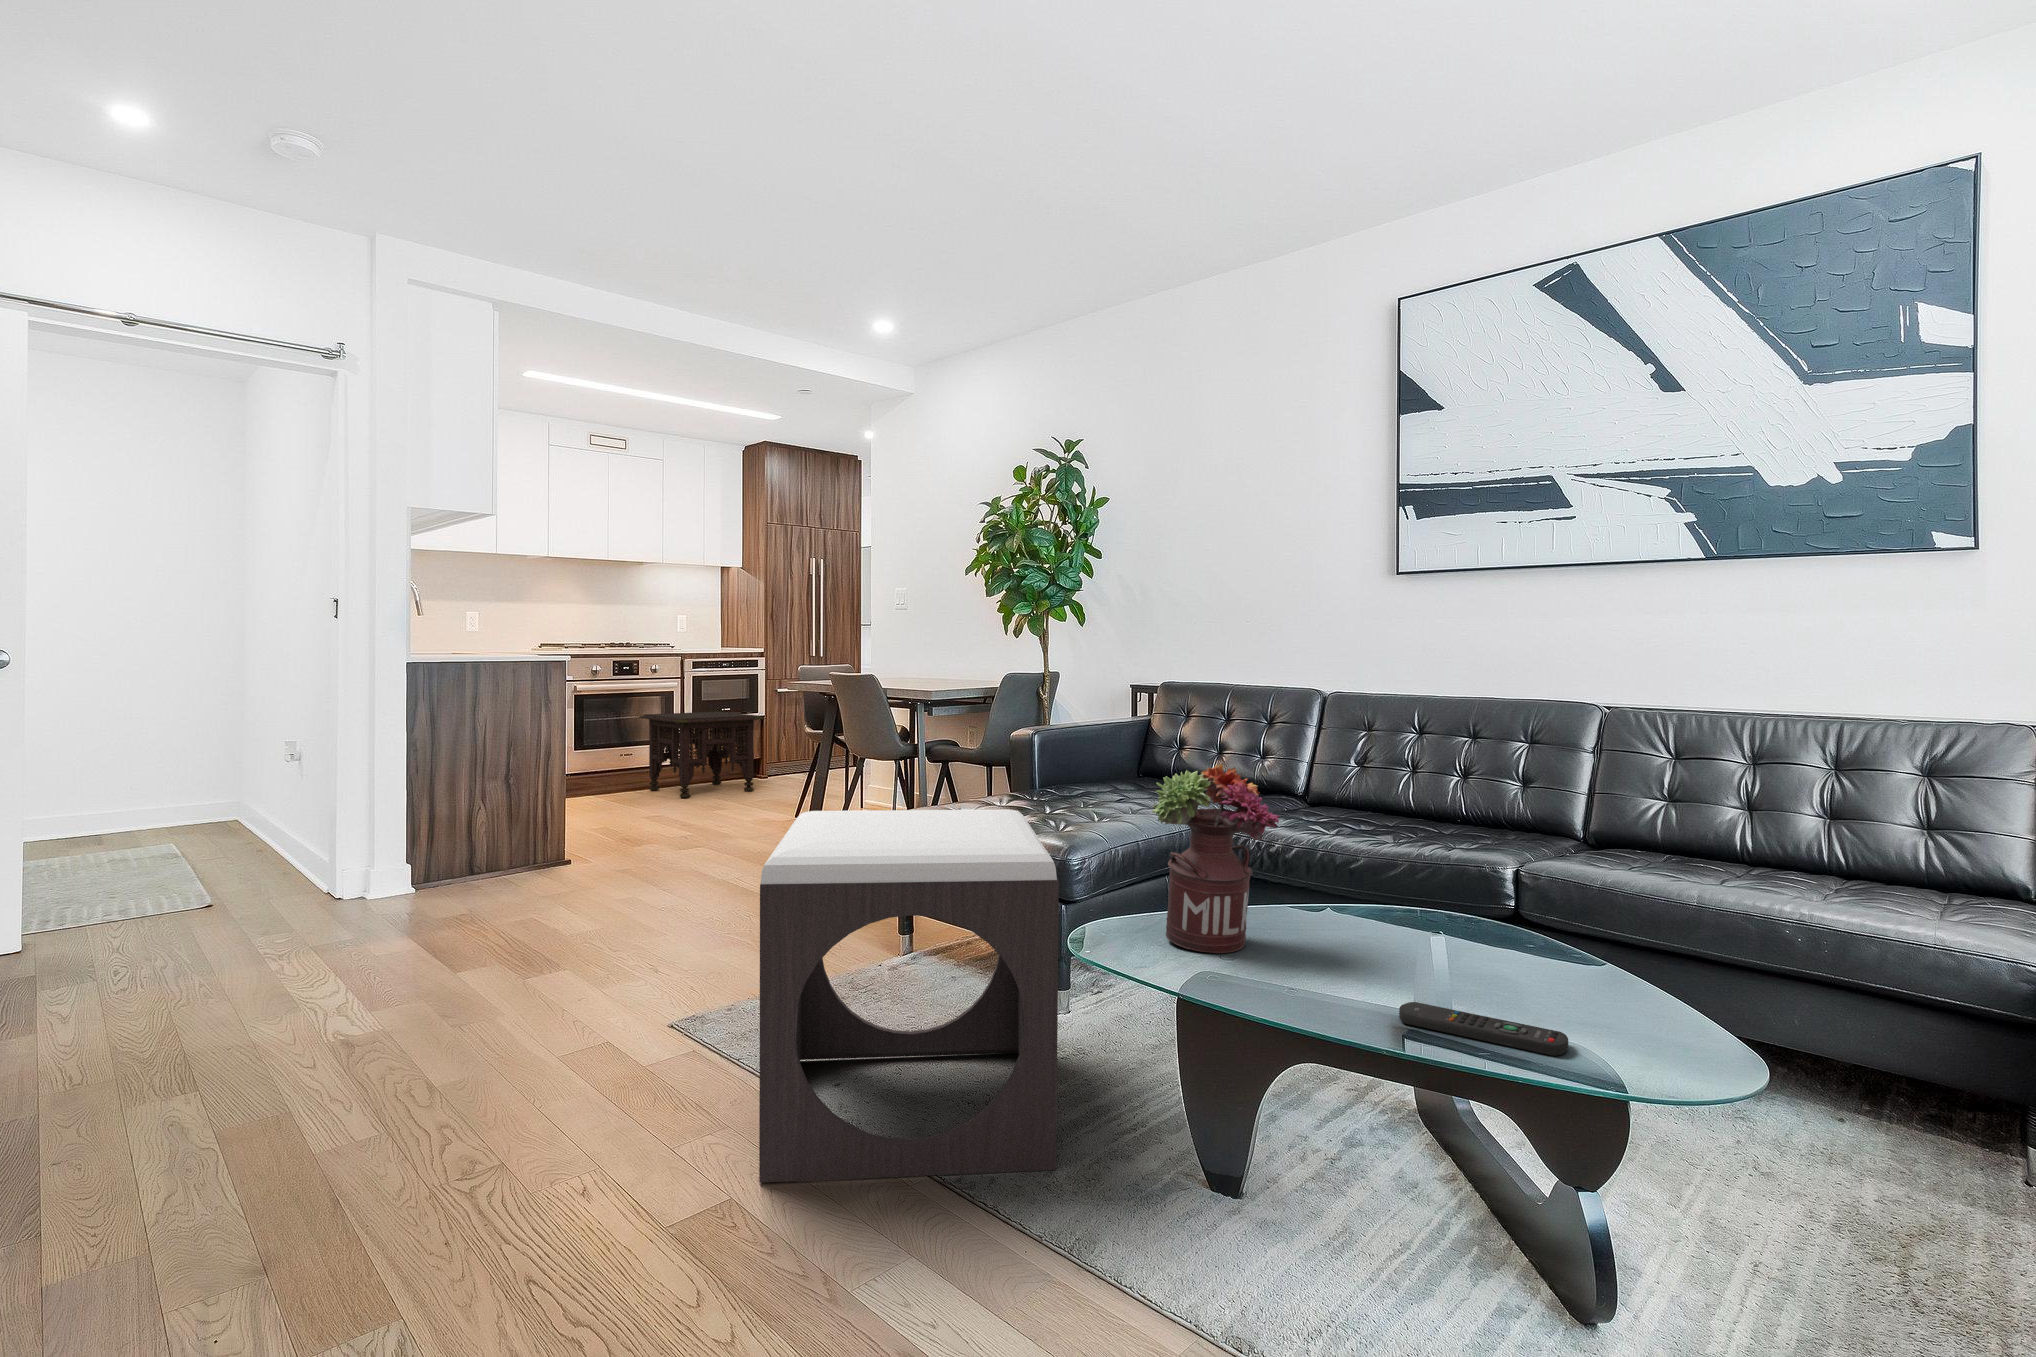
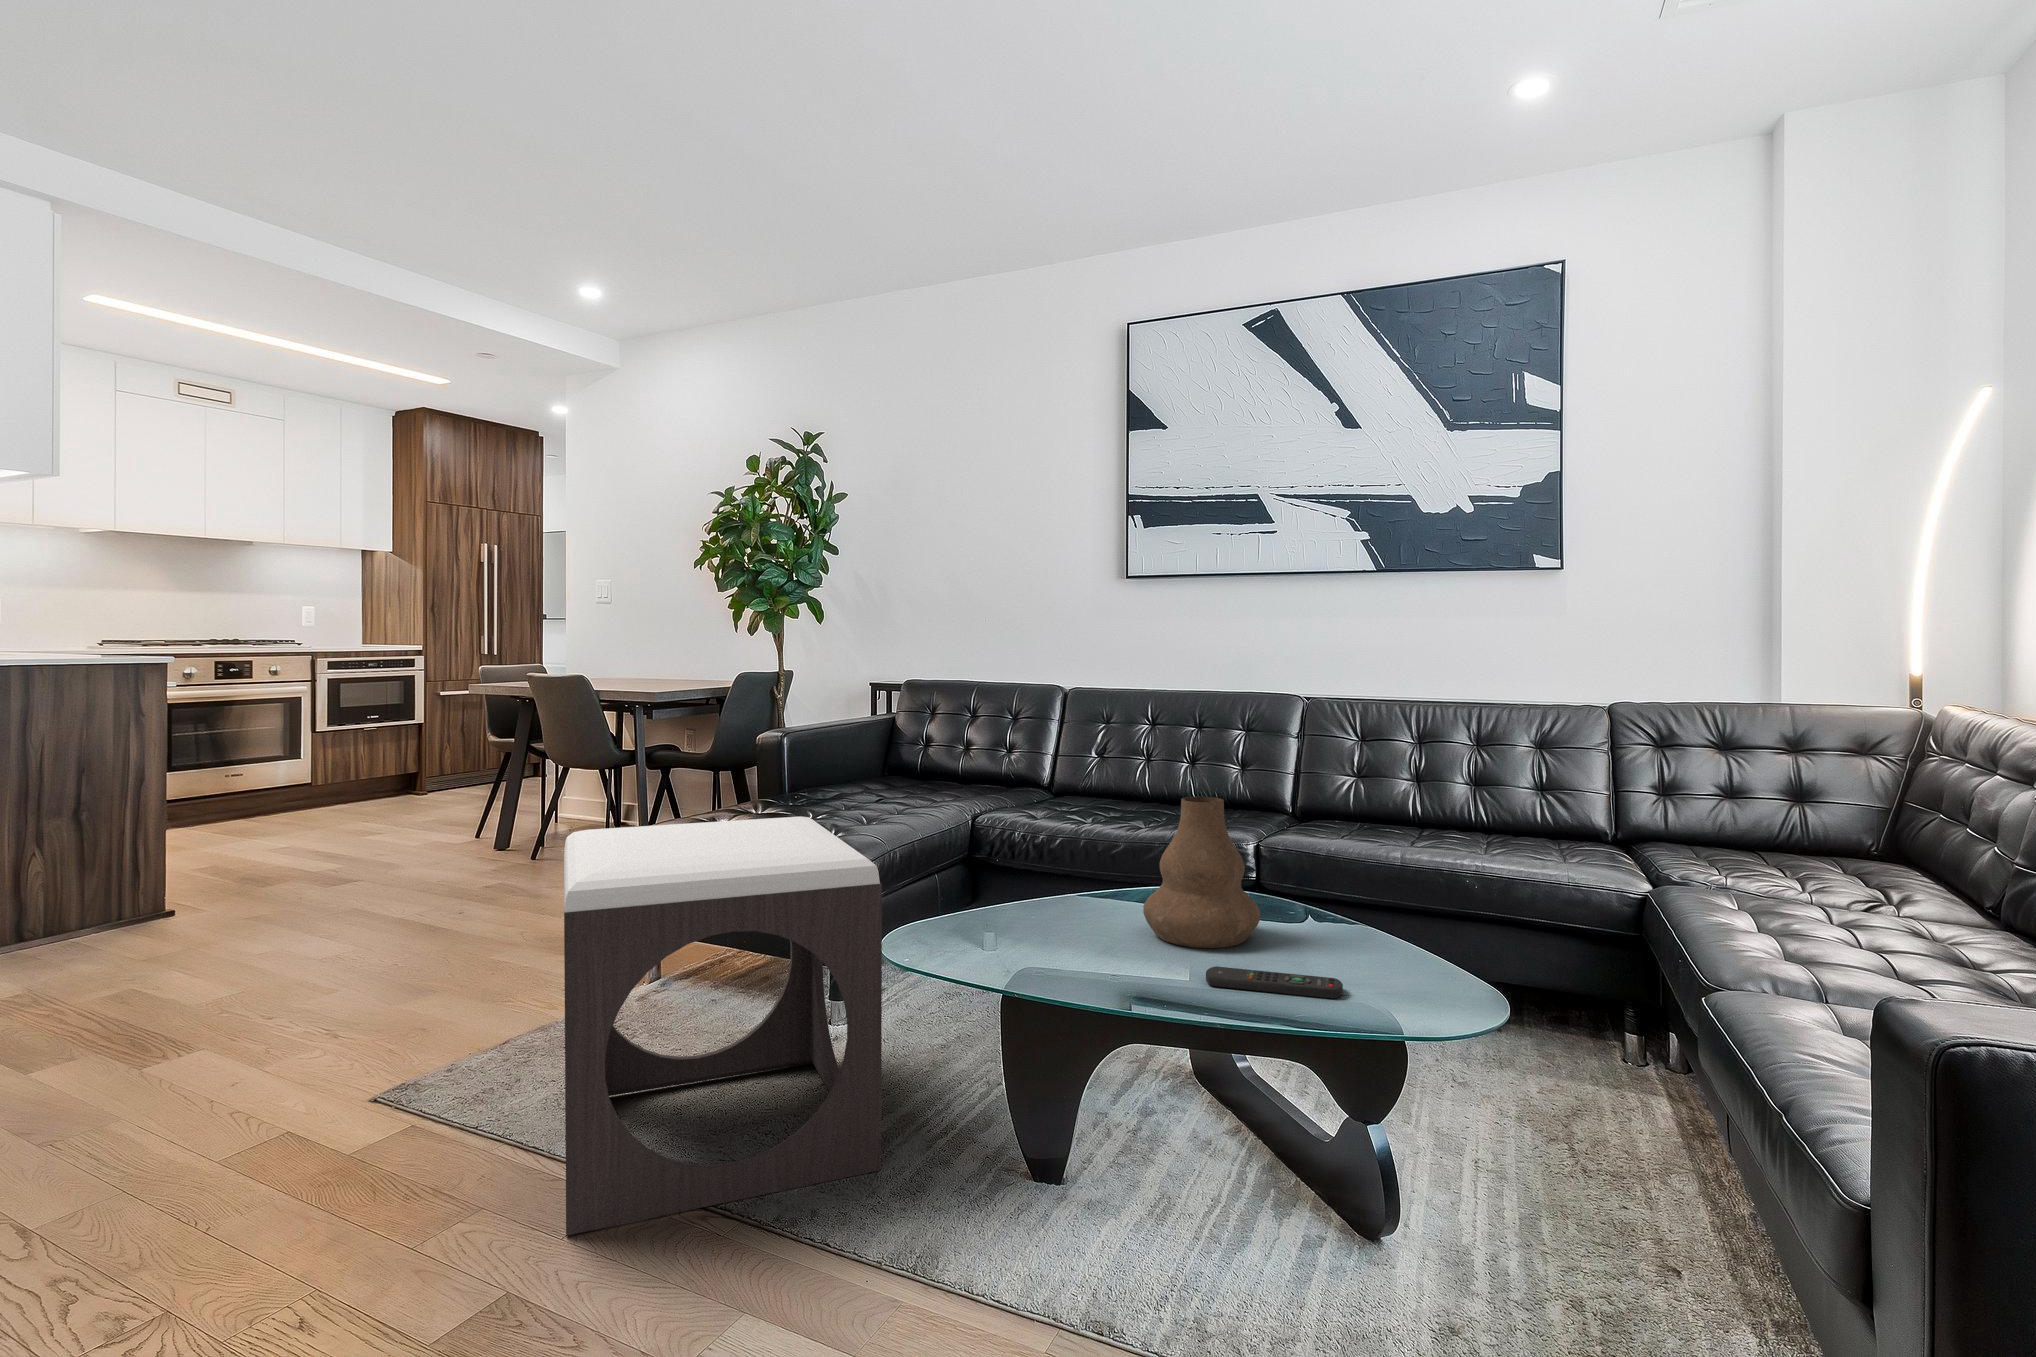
side table: present [639,712,764,798] -> none [256,720,428,824]
flower arrangement: present [1152,764,1280,953] -> none [965,762,1084,941]
vase: none [1349,809,1489,982] -> present [1143,796,1260,948]

